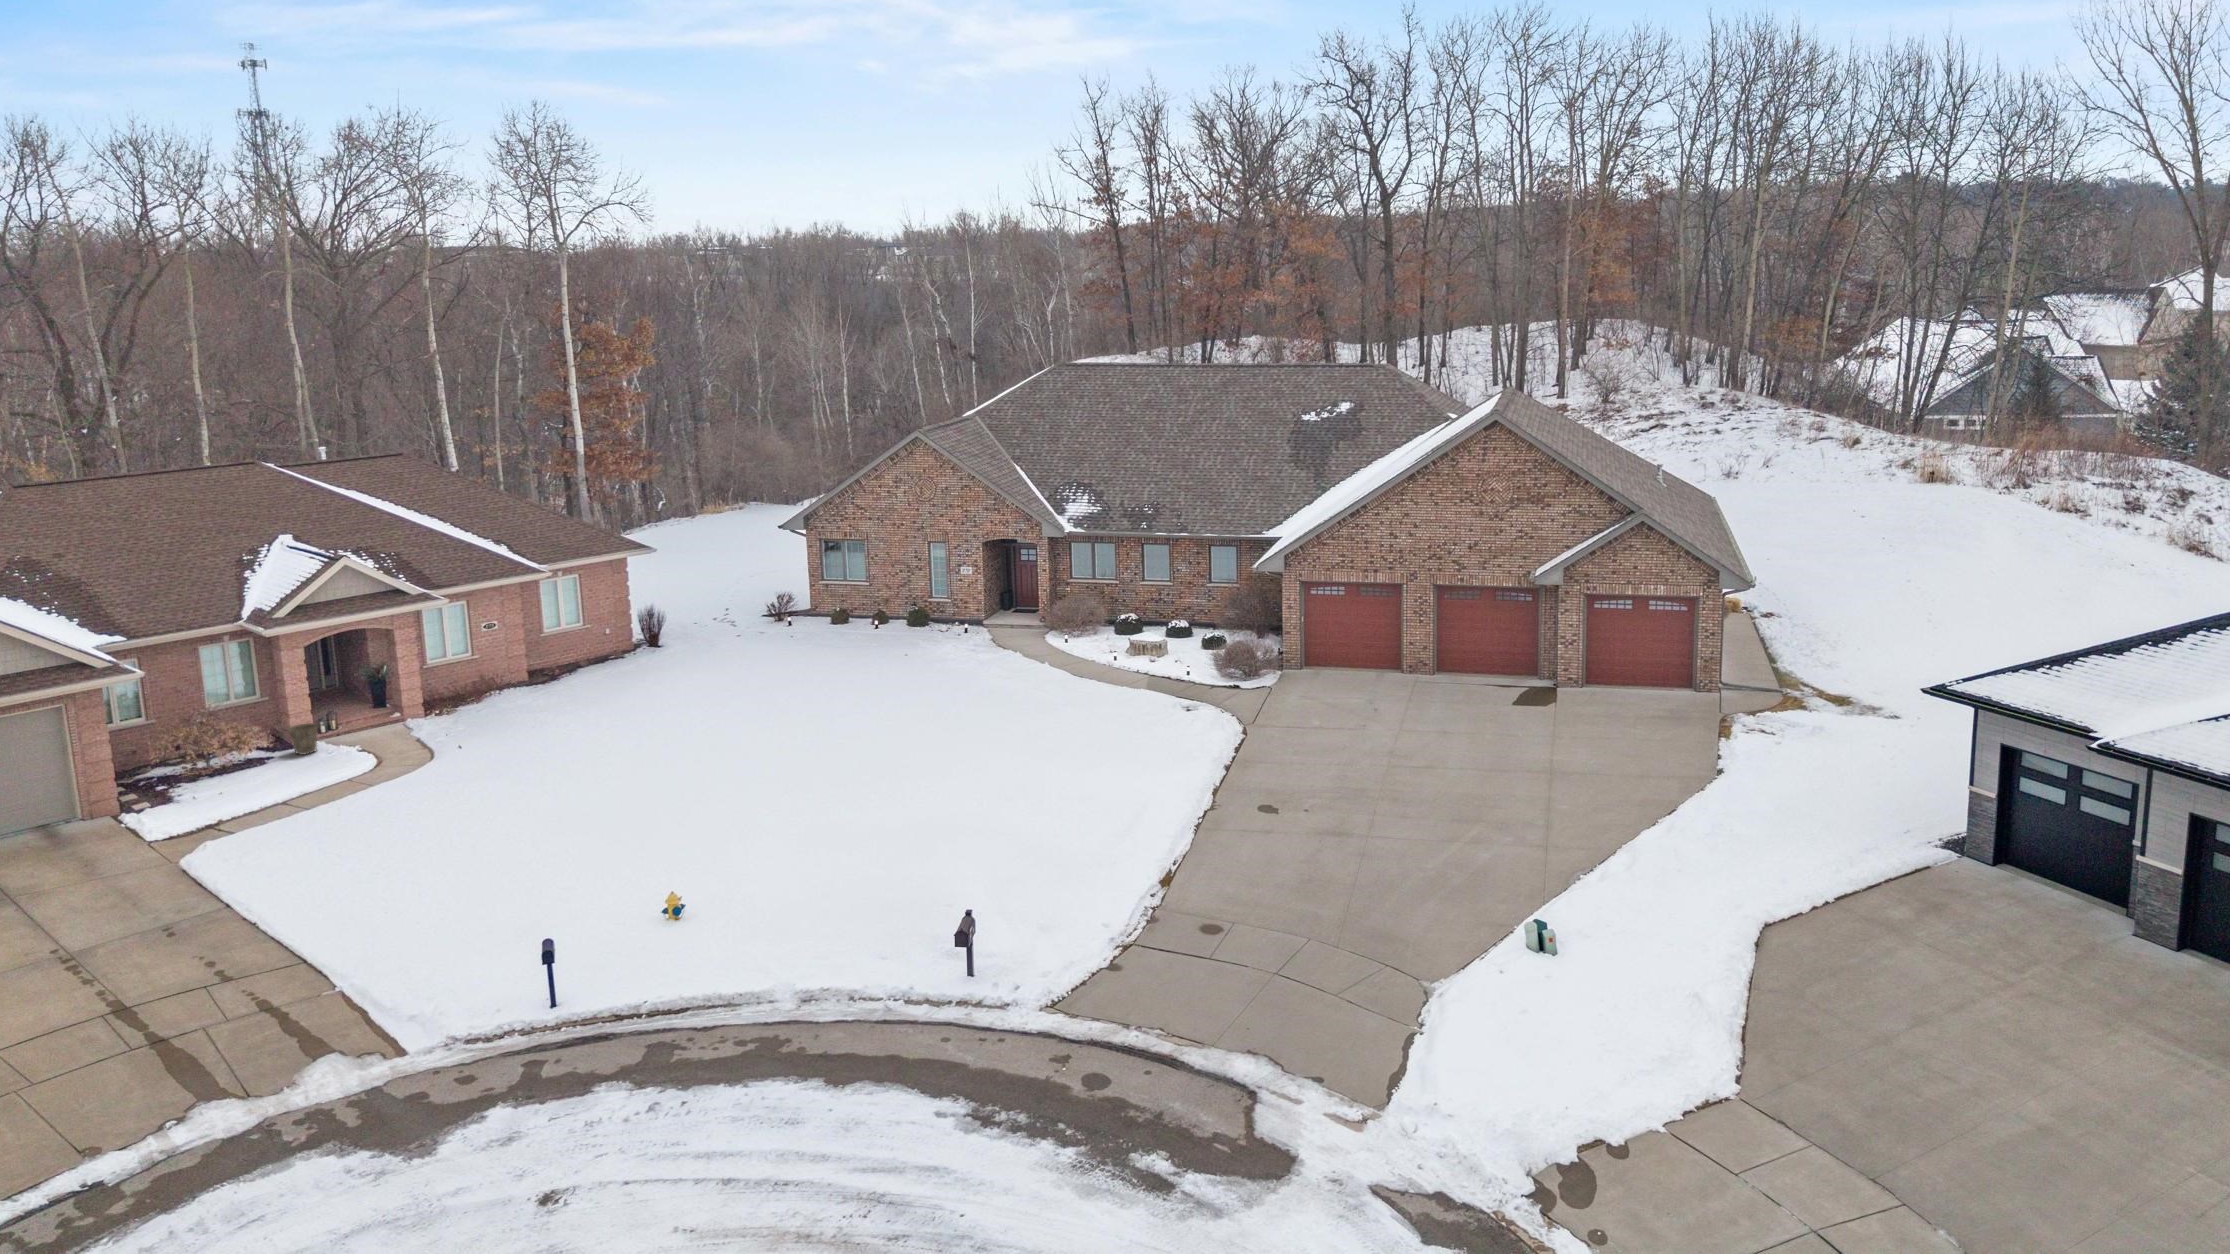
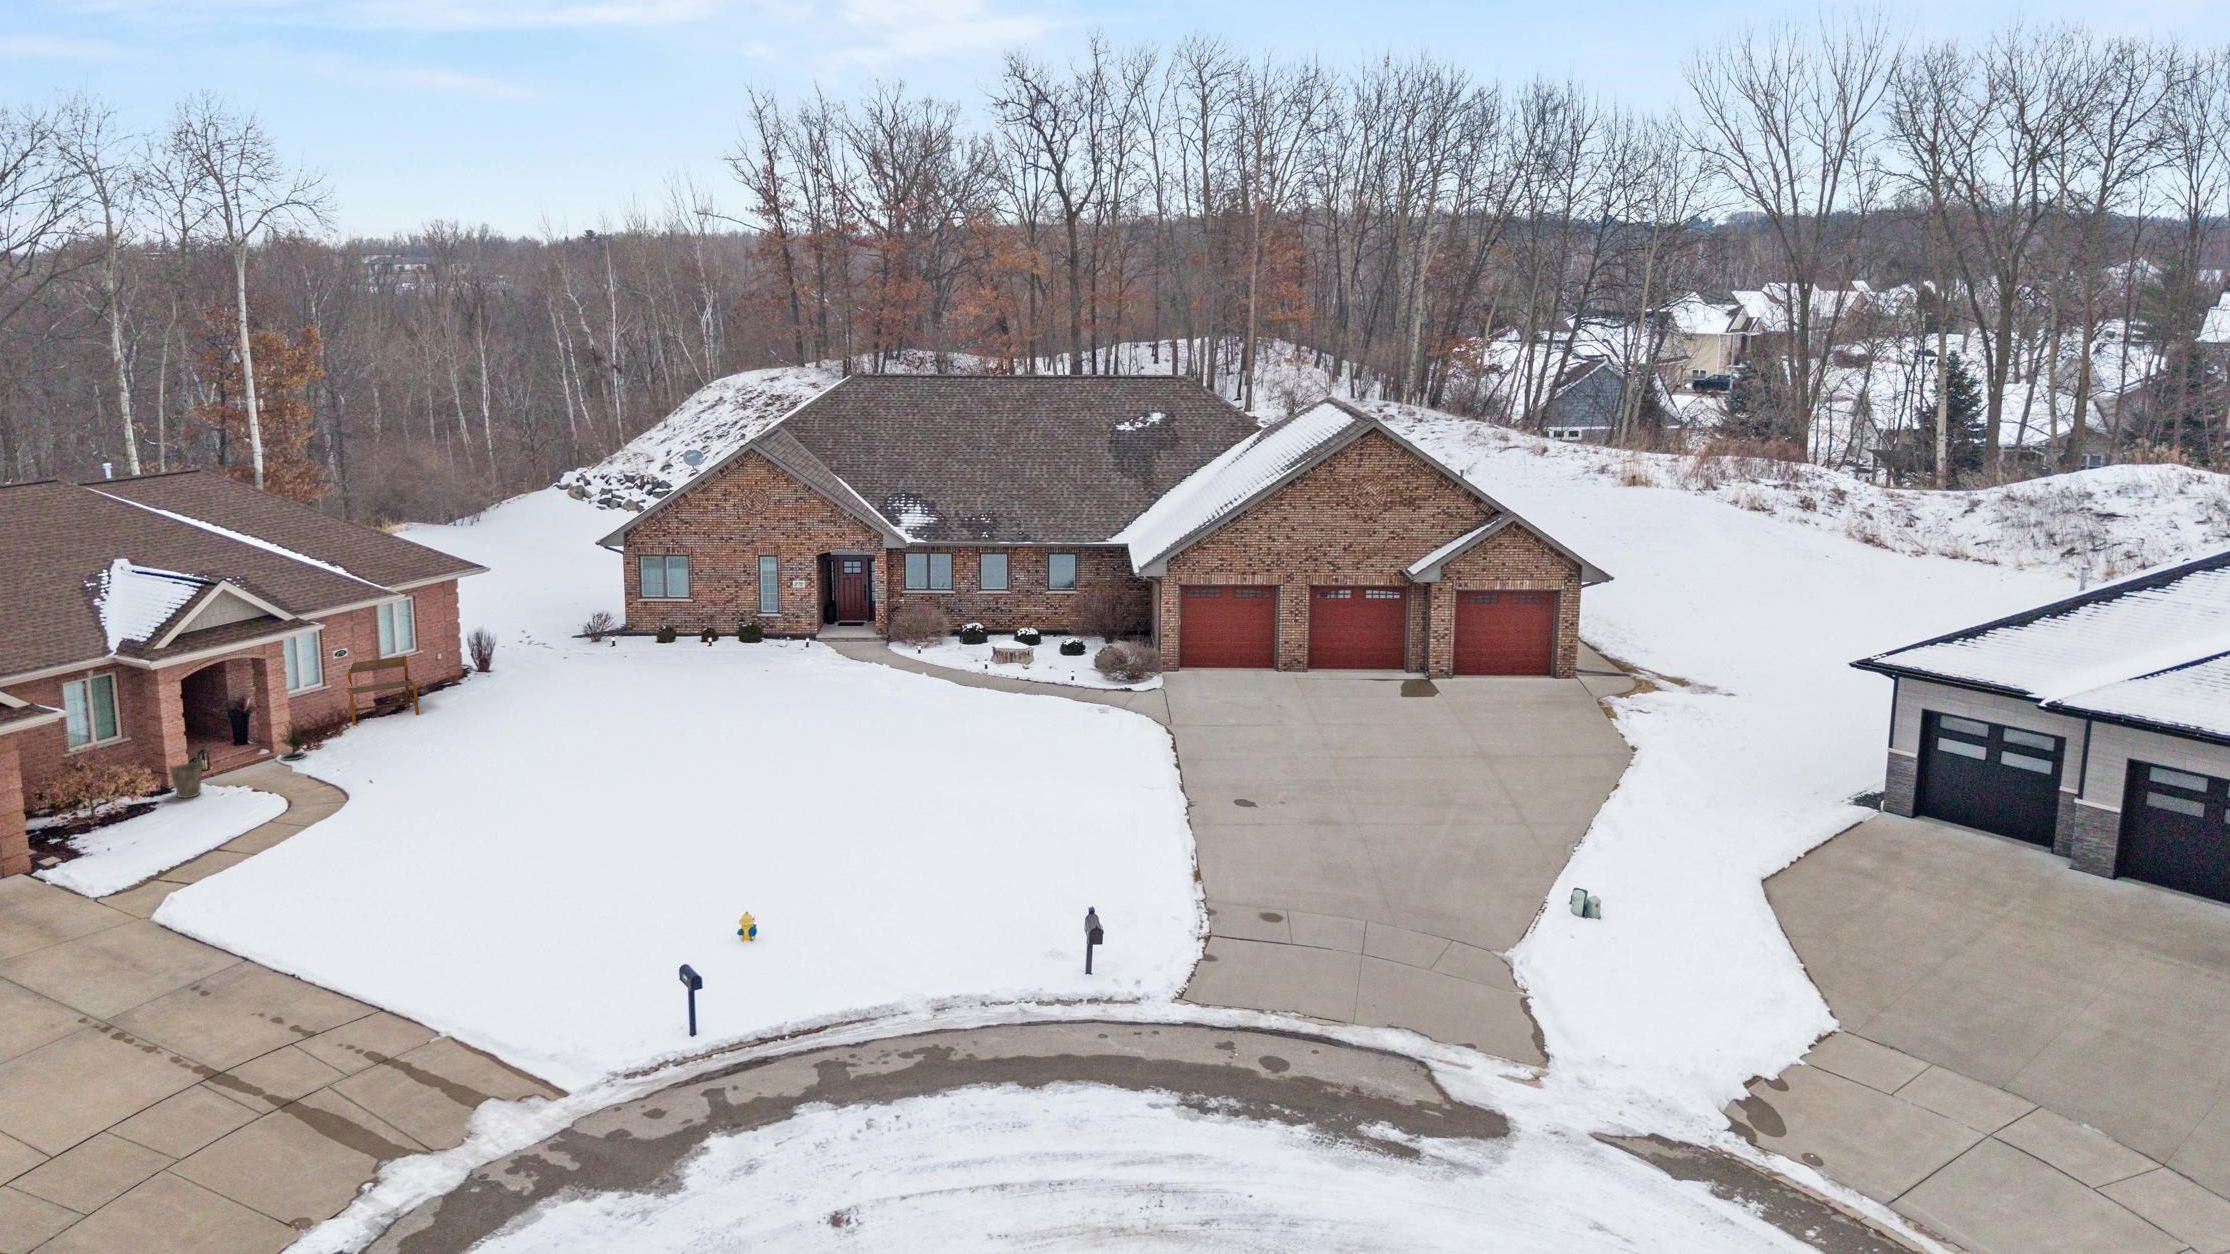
bench: none [486,631,552,694] -> present [346,655,419,725]
potted tree: none [402,688,429,724] -> present [280,723,305,761]

